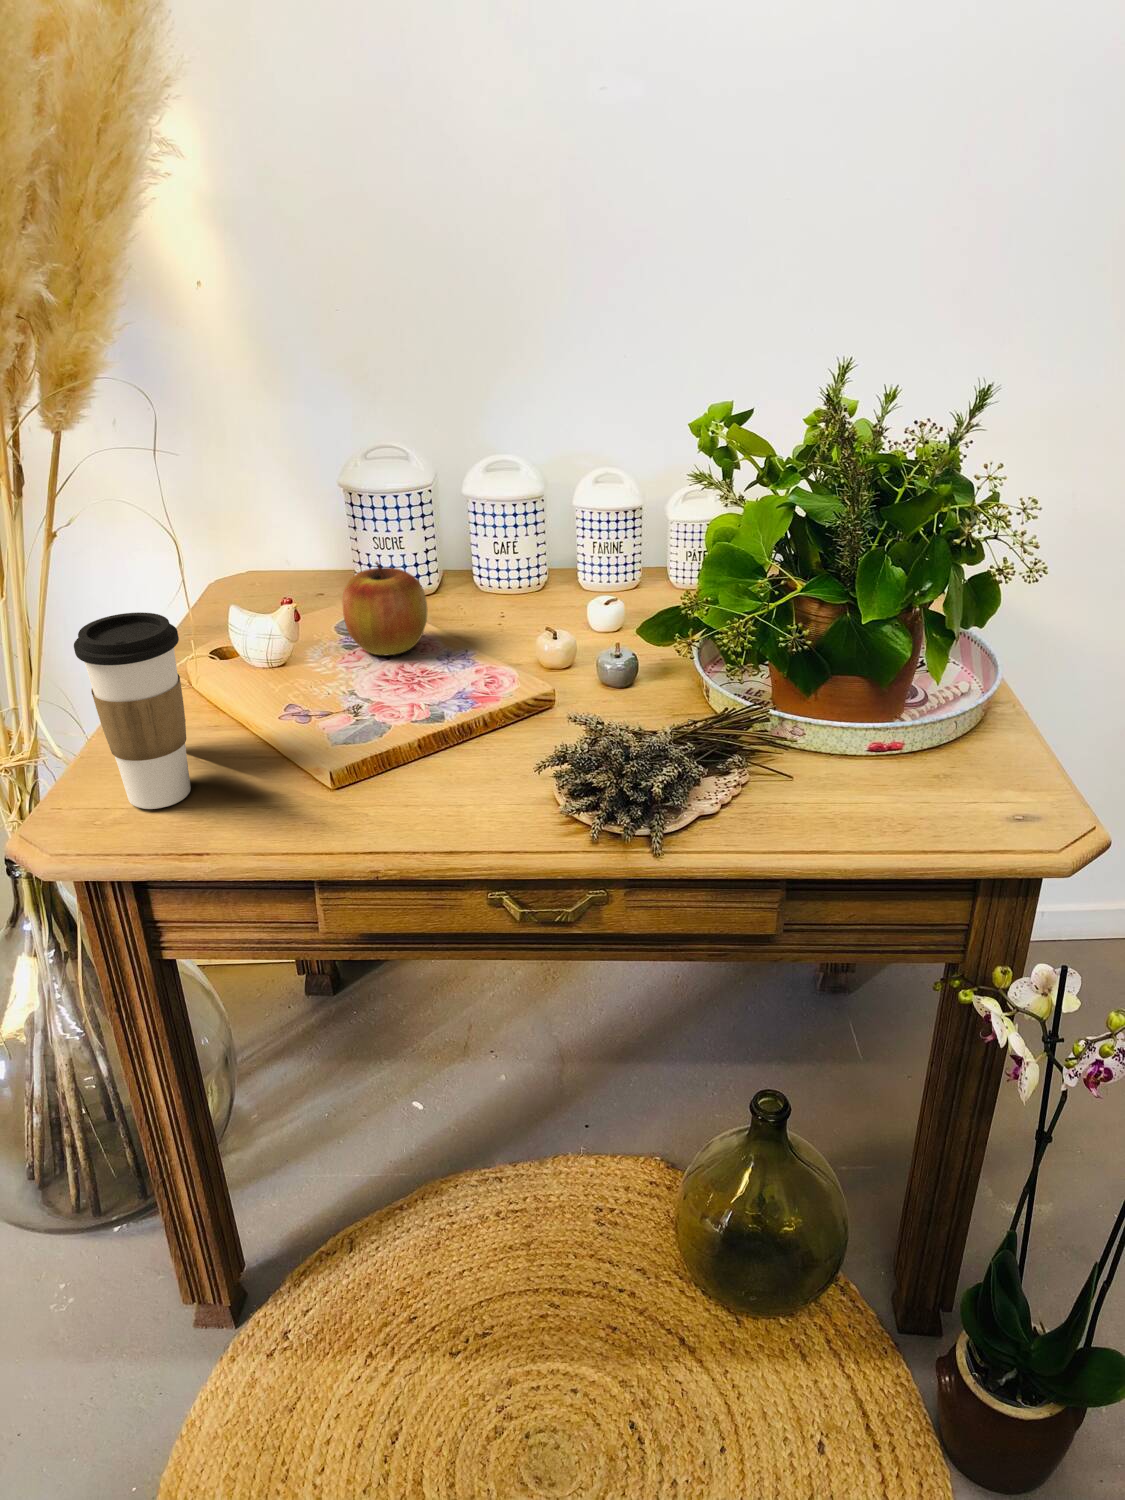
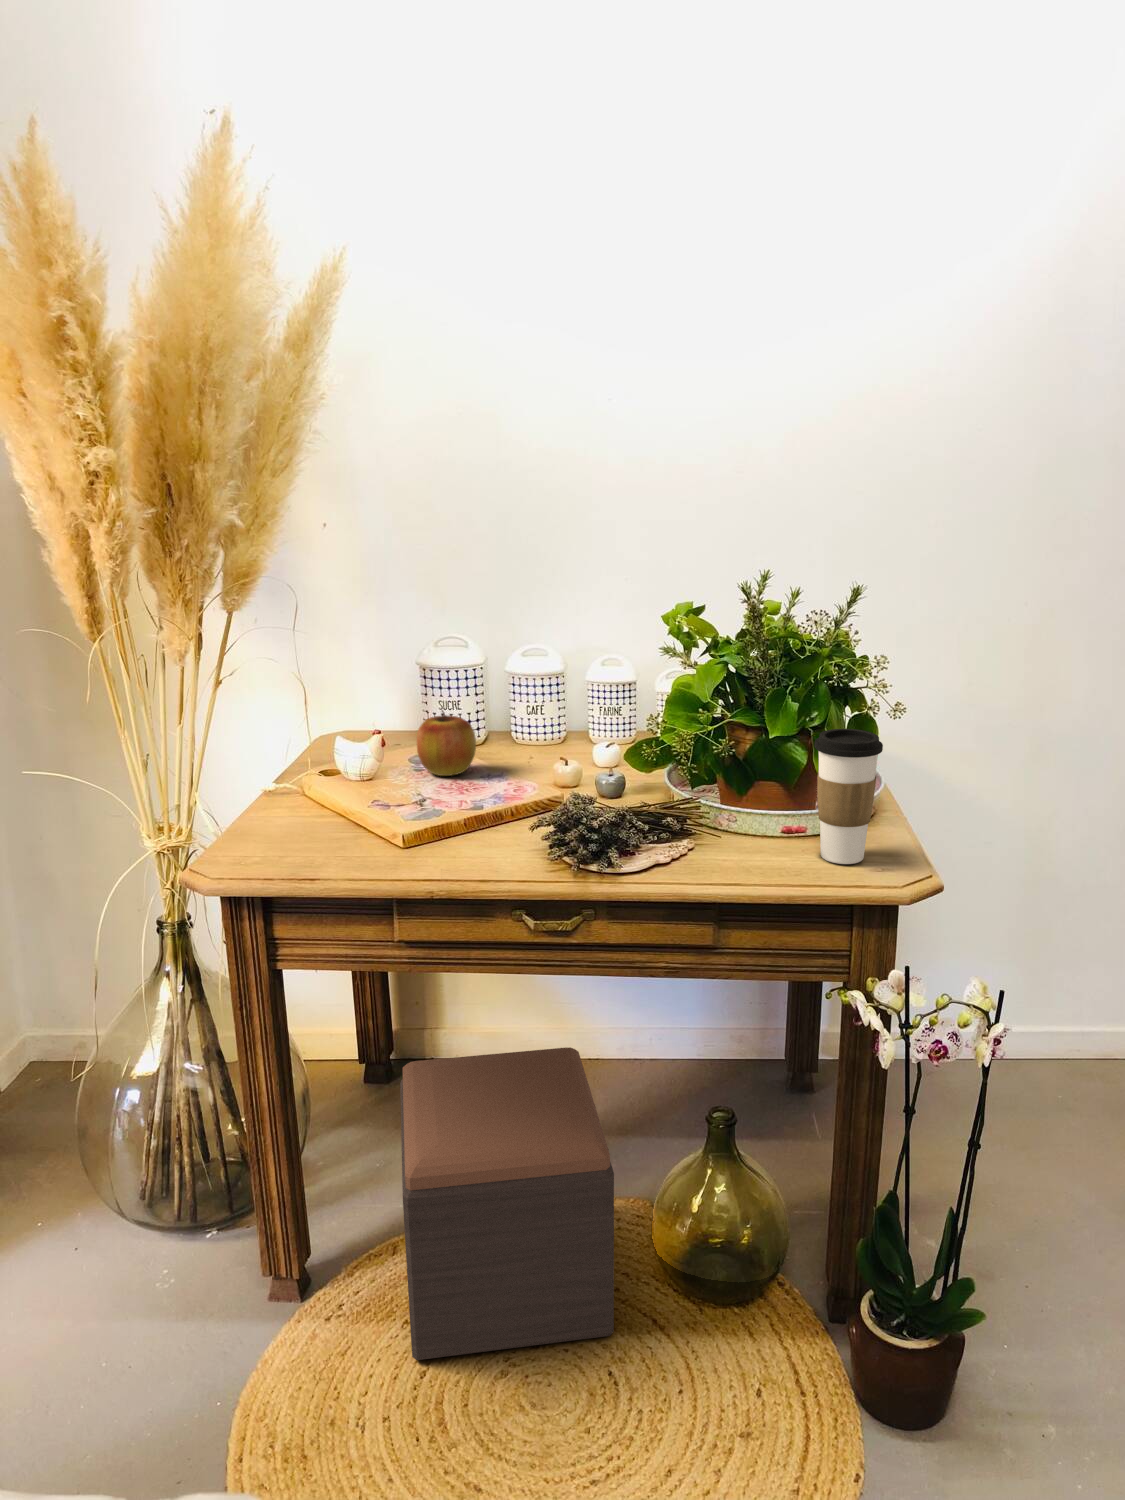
coffee cup: present [74,612,191,809] -> present [815,729,883,864]
footstool: none [347,1003,637,1417] -> present [400,1047,614,1360]

